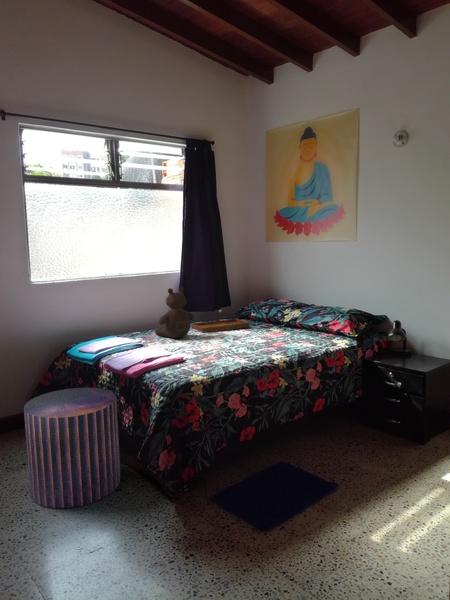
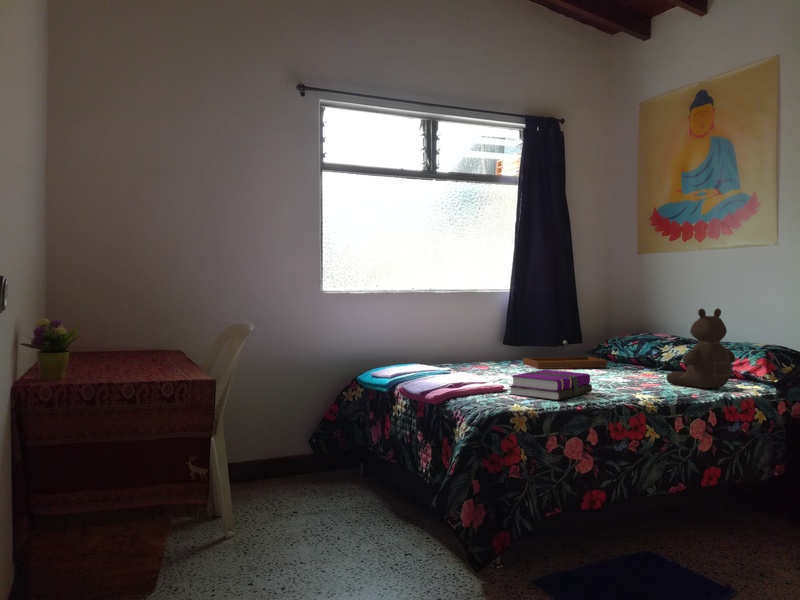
teddy bear: present [155,287,195,338] -> present [667,308,735,388]
hardback book: none [187,341,244,368] -> present [509,370,592,400]
pouf: present [24,388,120,508] -> none [296,417,411,565]

